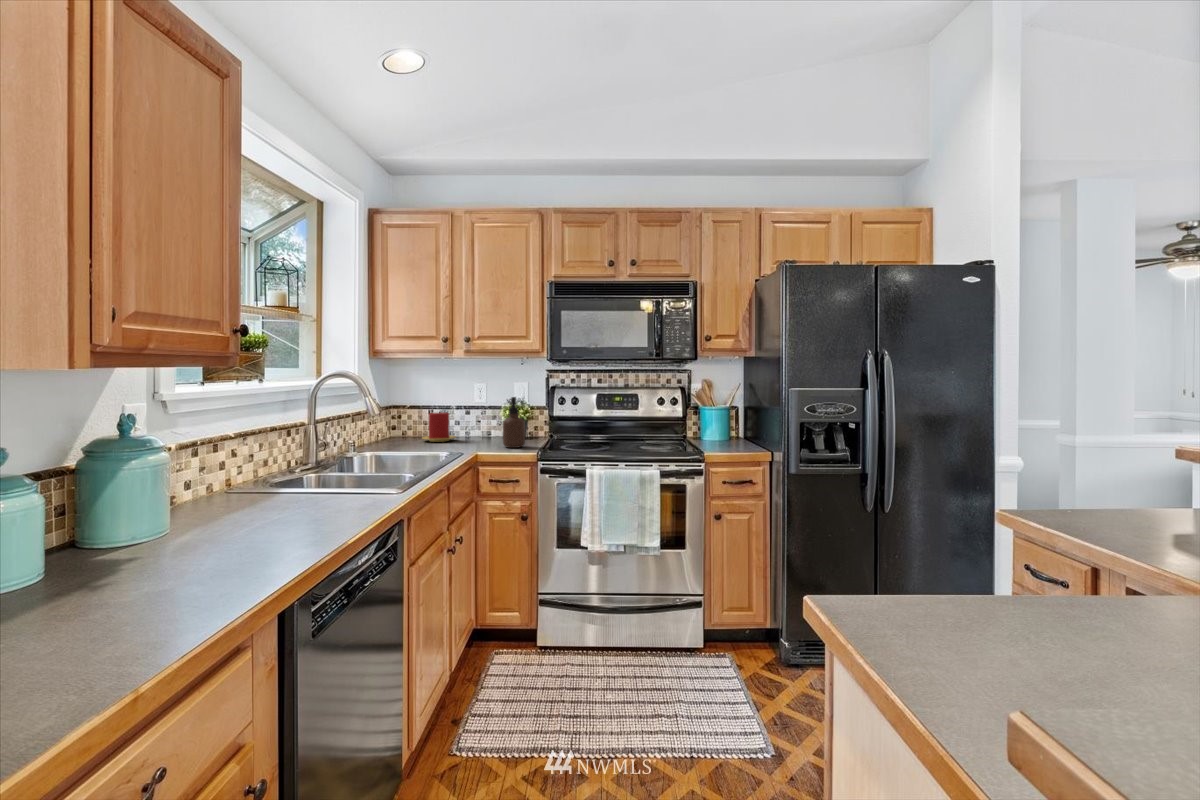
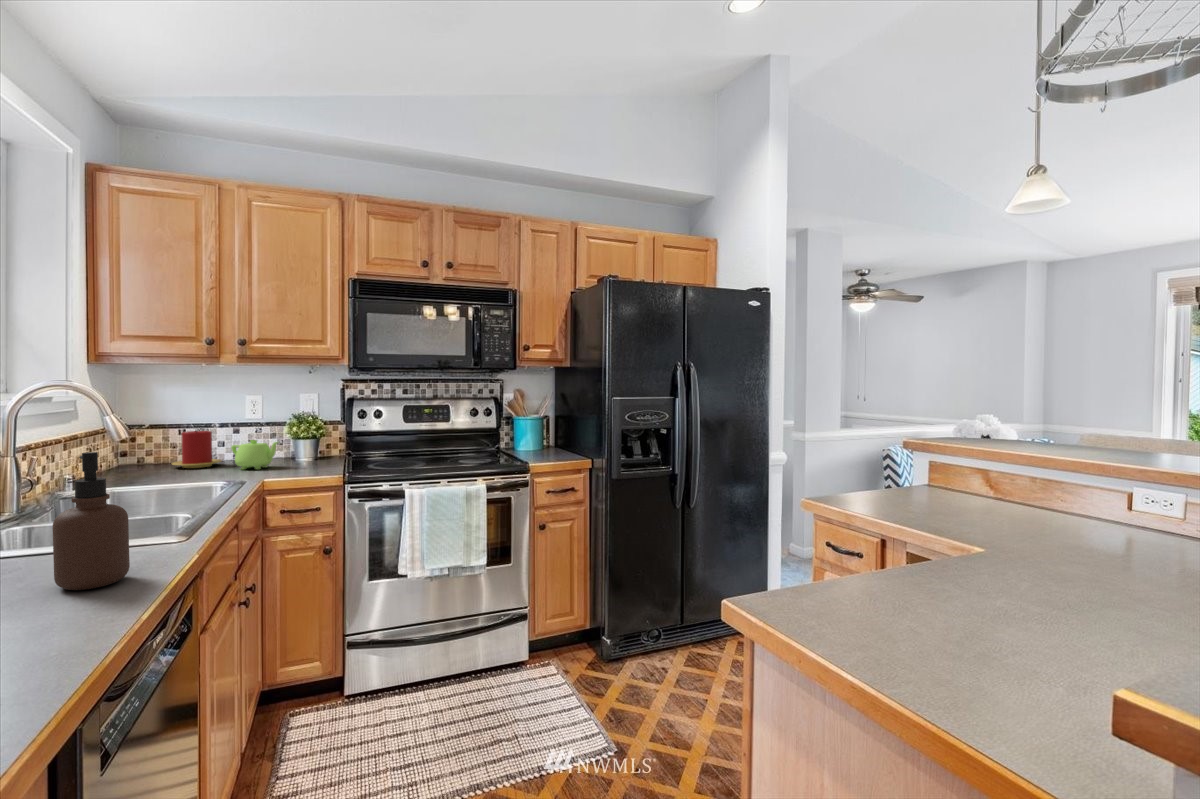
soap dispenser: present [503,397,525,448] -> present [53,452,130,590]
teapot: none [461,421,495,445] -> present [231,440,278,470]

